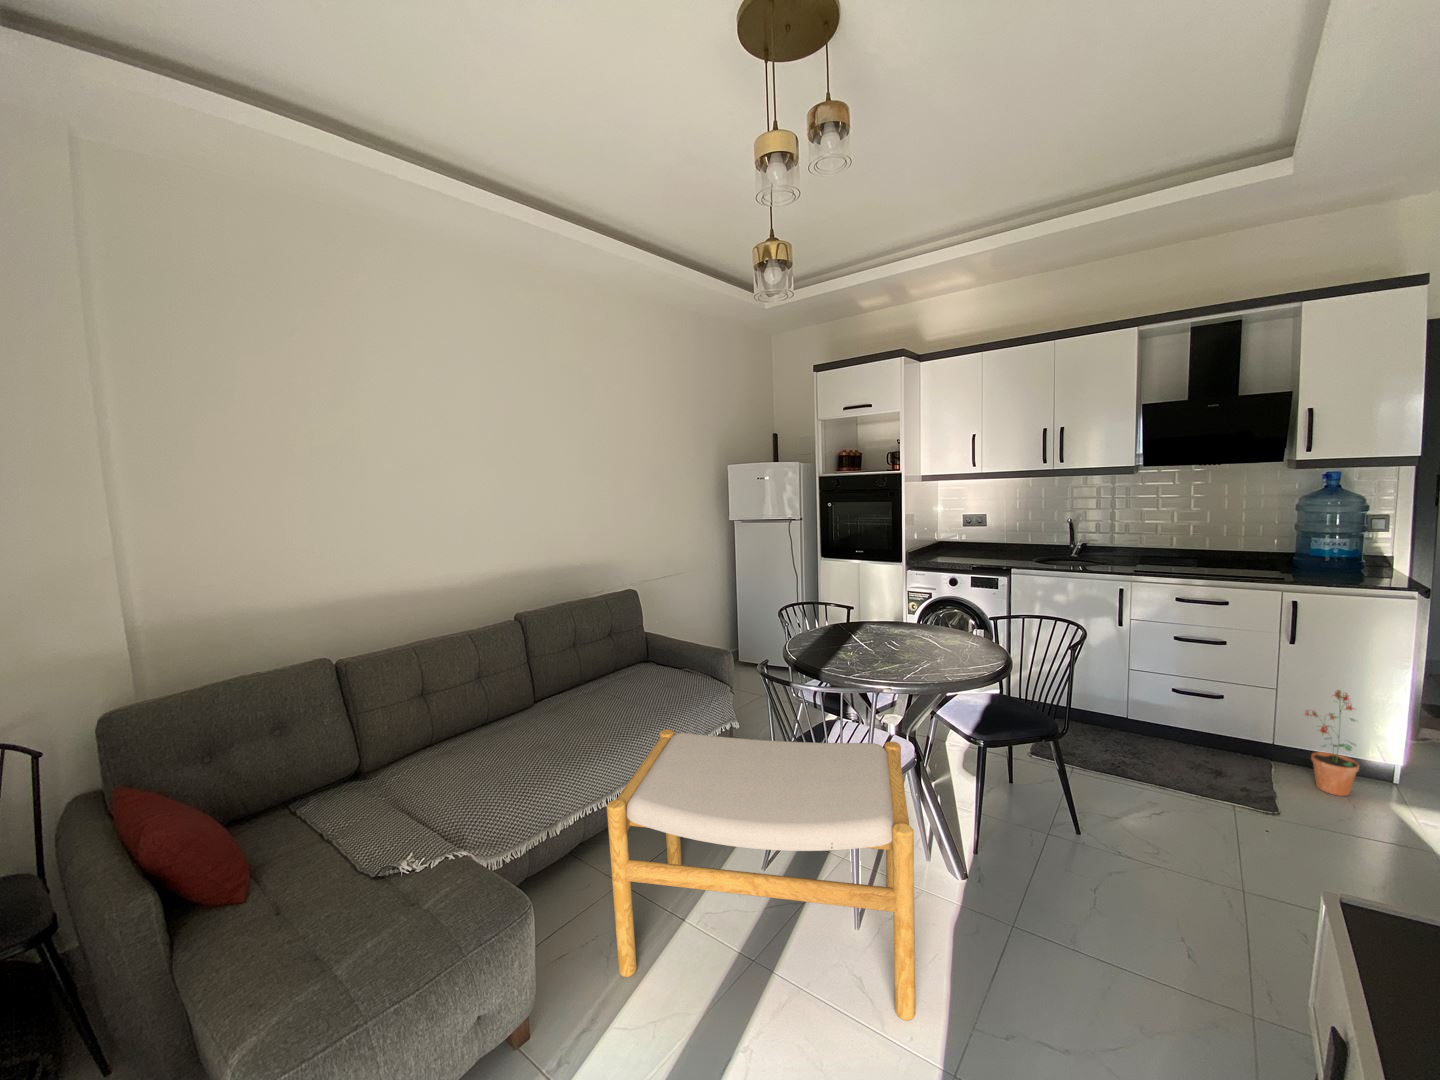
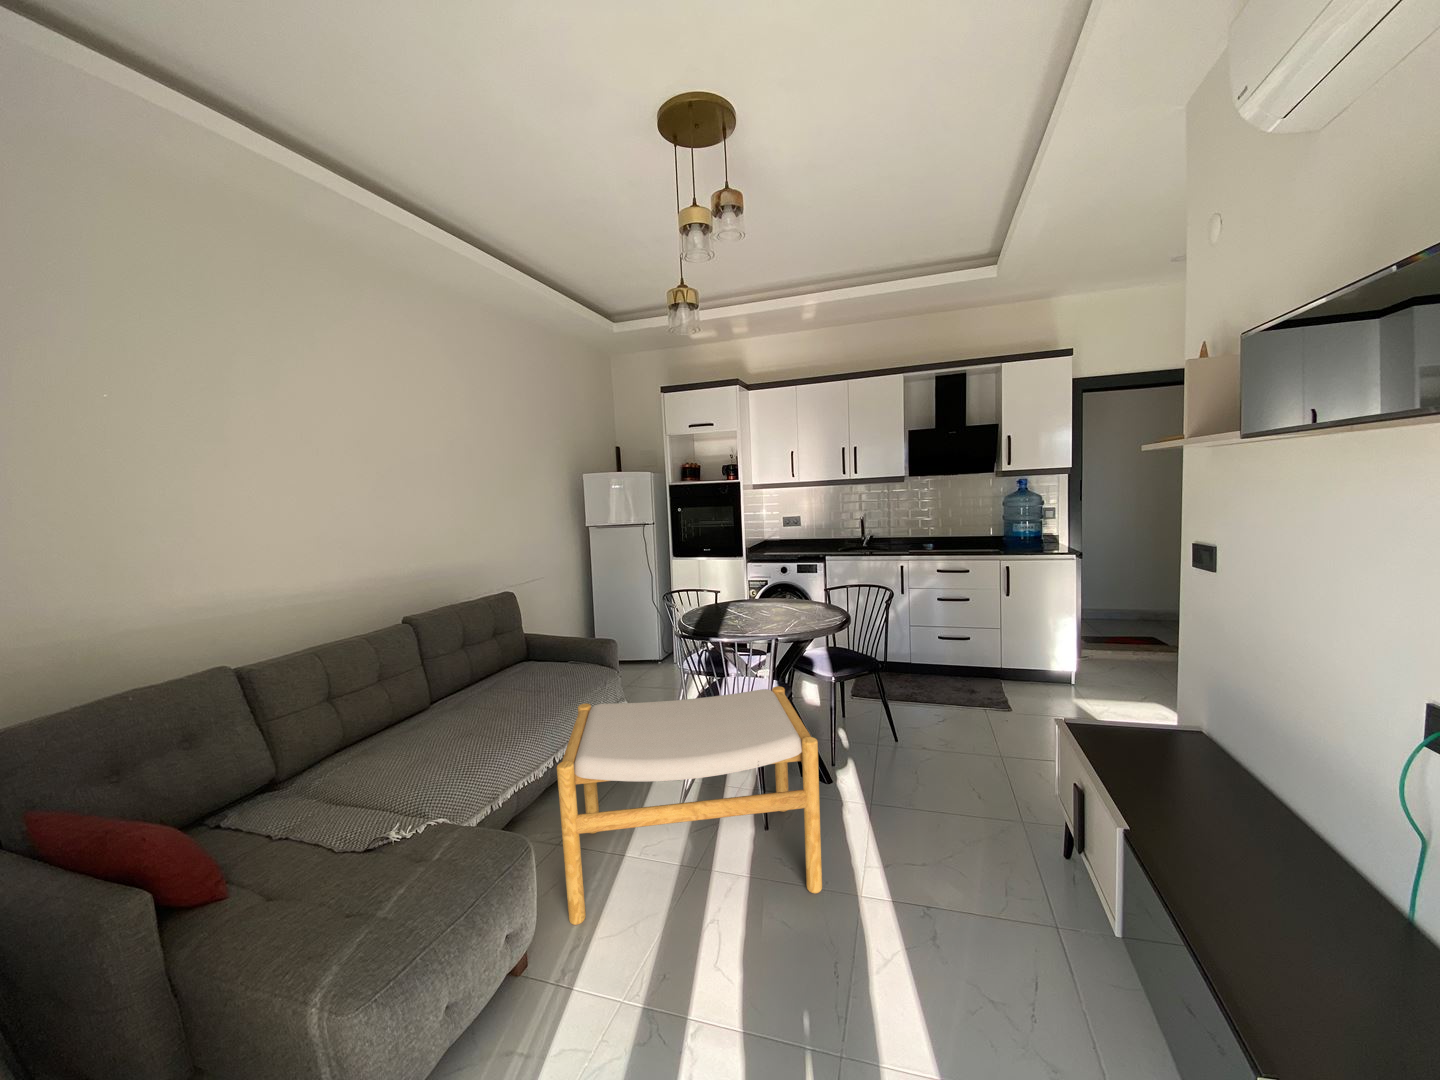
potted plant: present [1305,690,1359,796] -> none [1018,624,1051,695]

